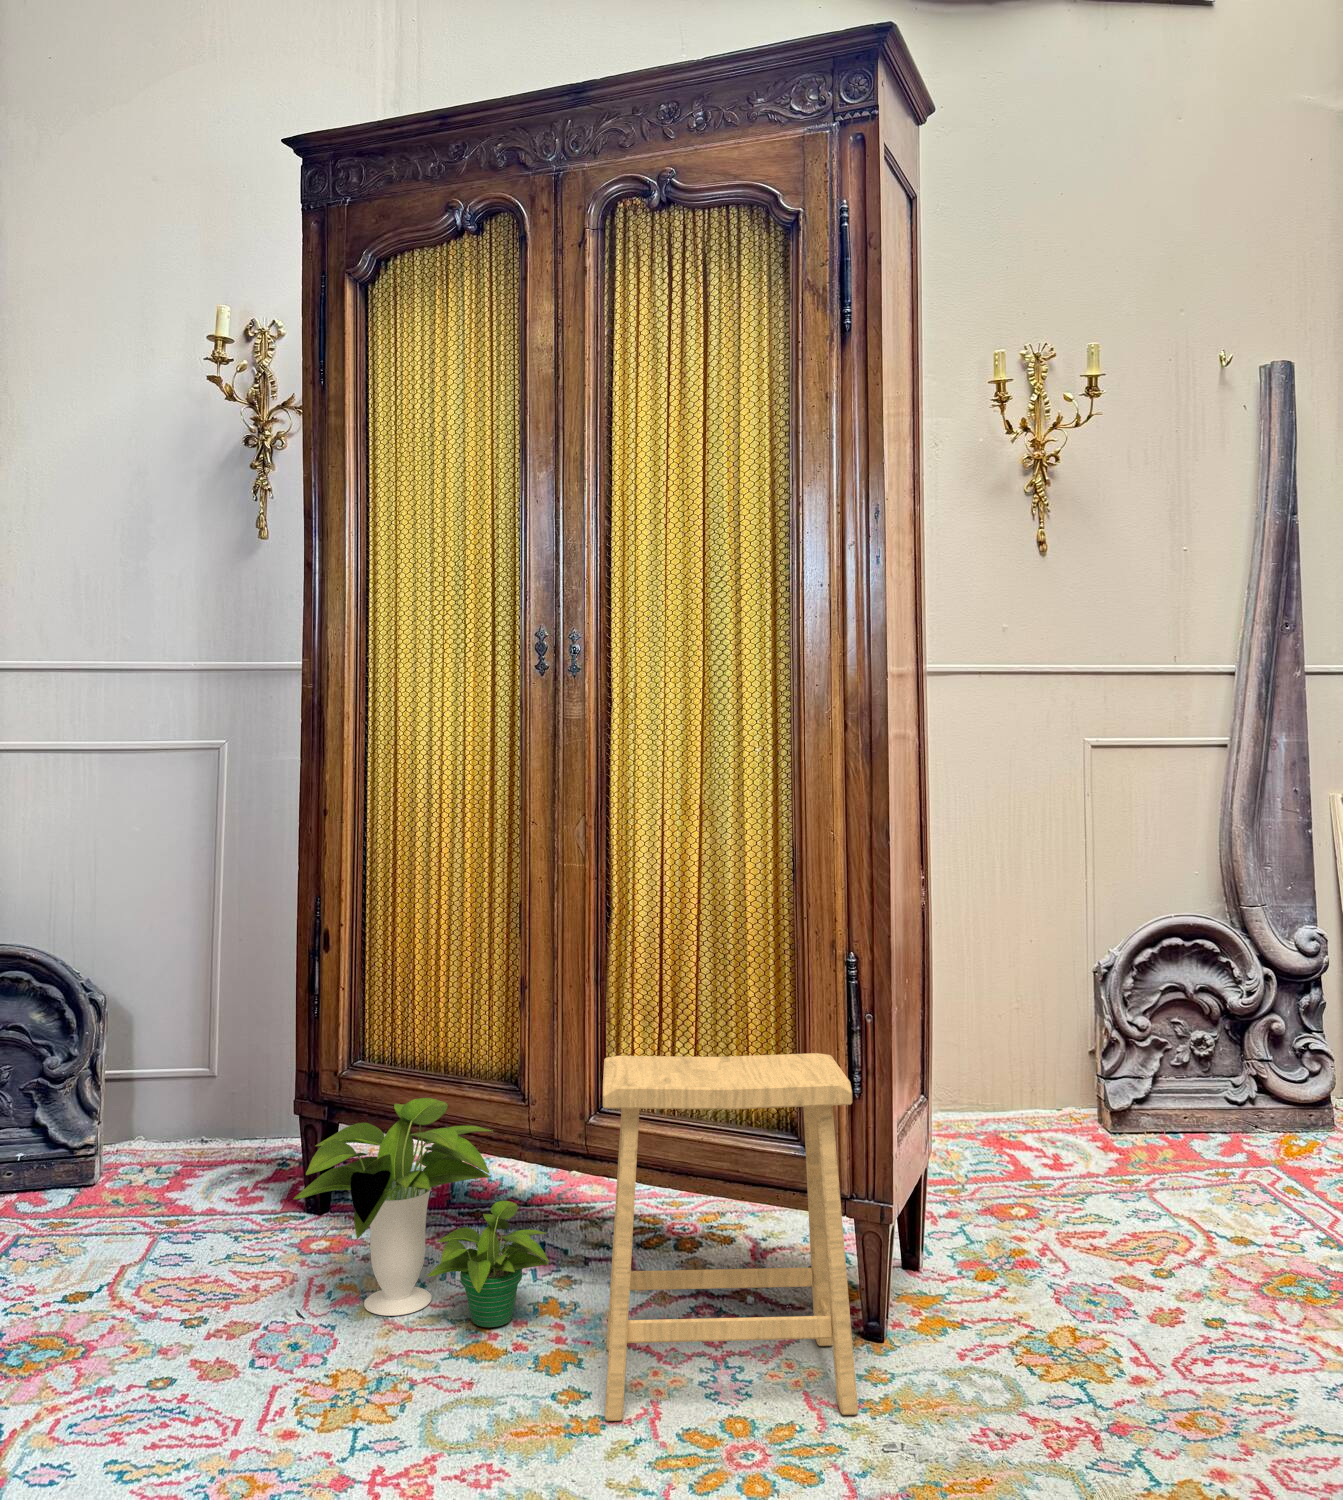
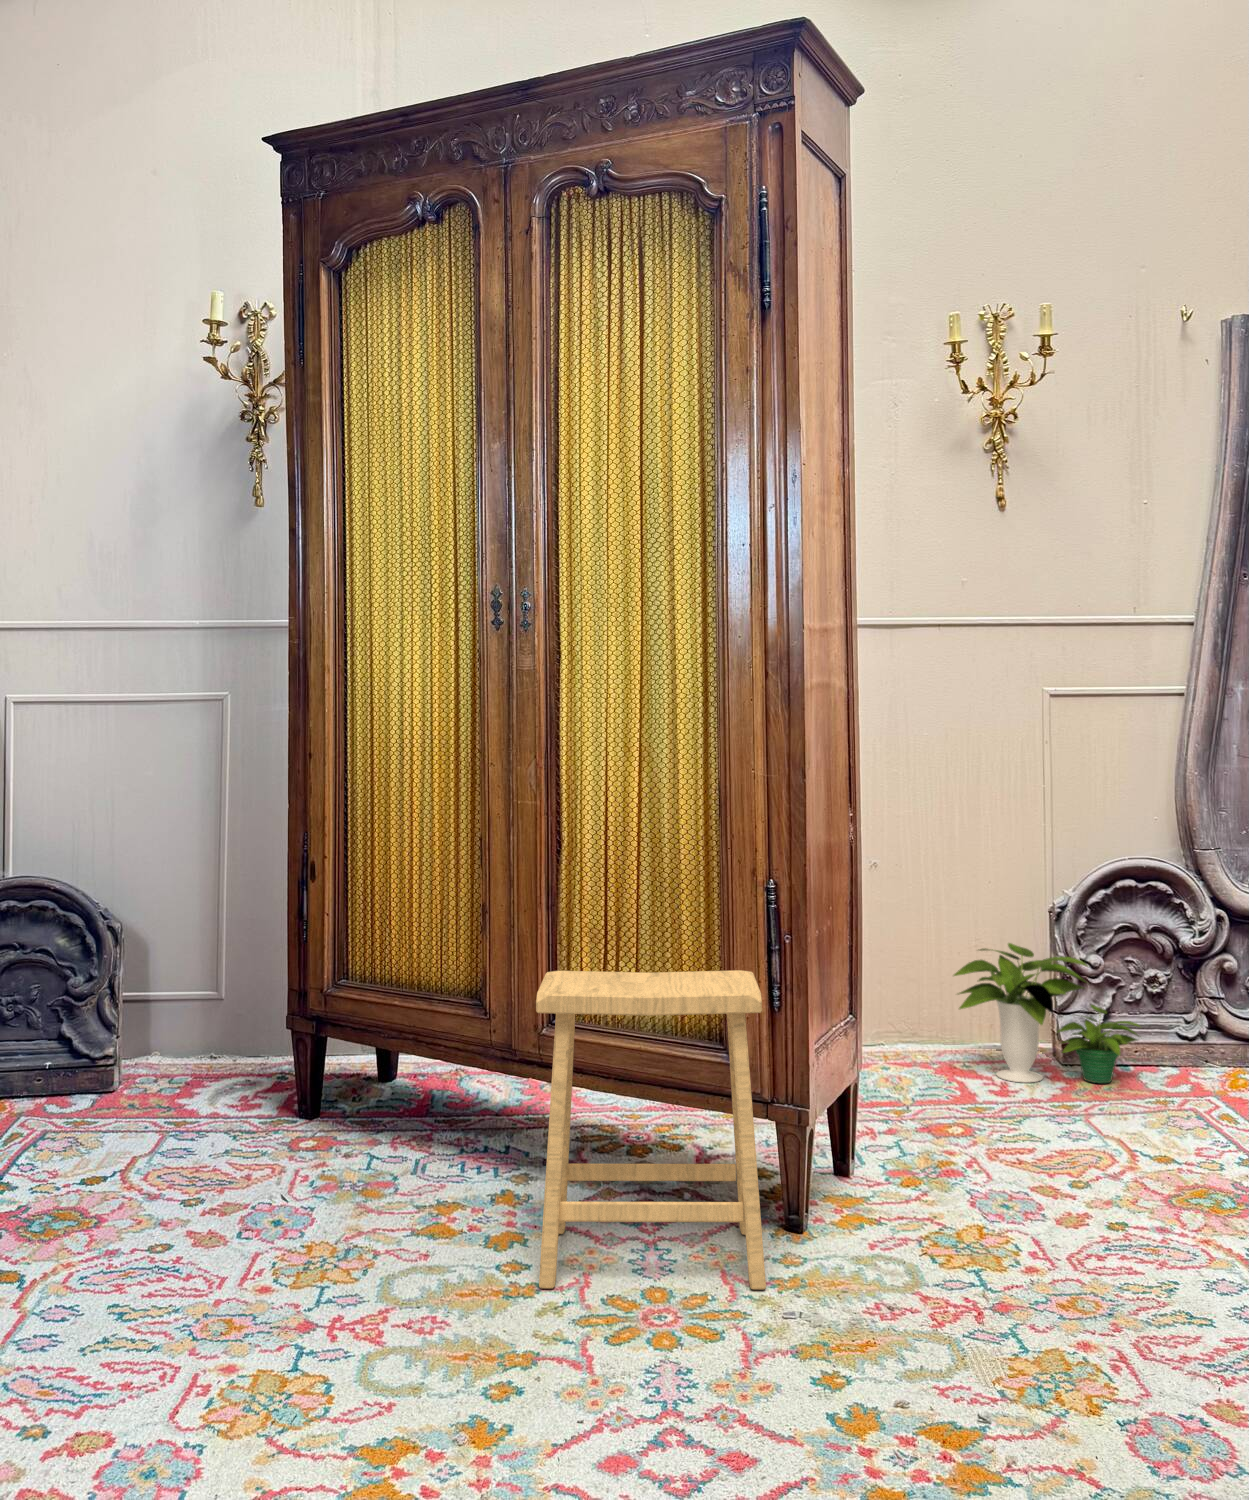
potted plant: present [293,1098,549,1327] -> present [954,943,1140,1083]

